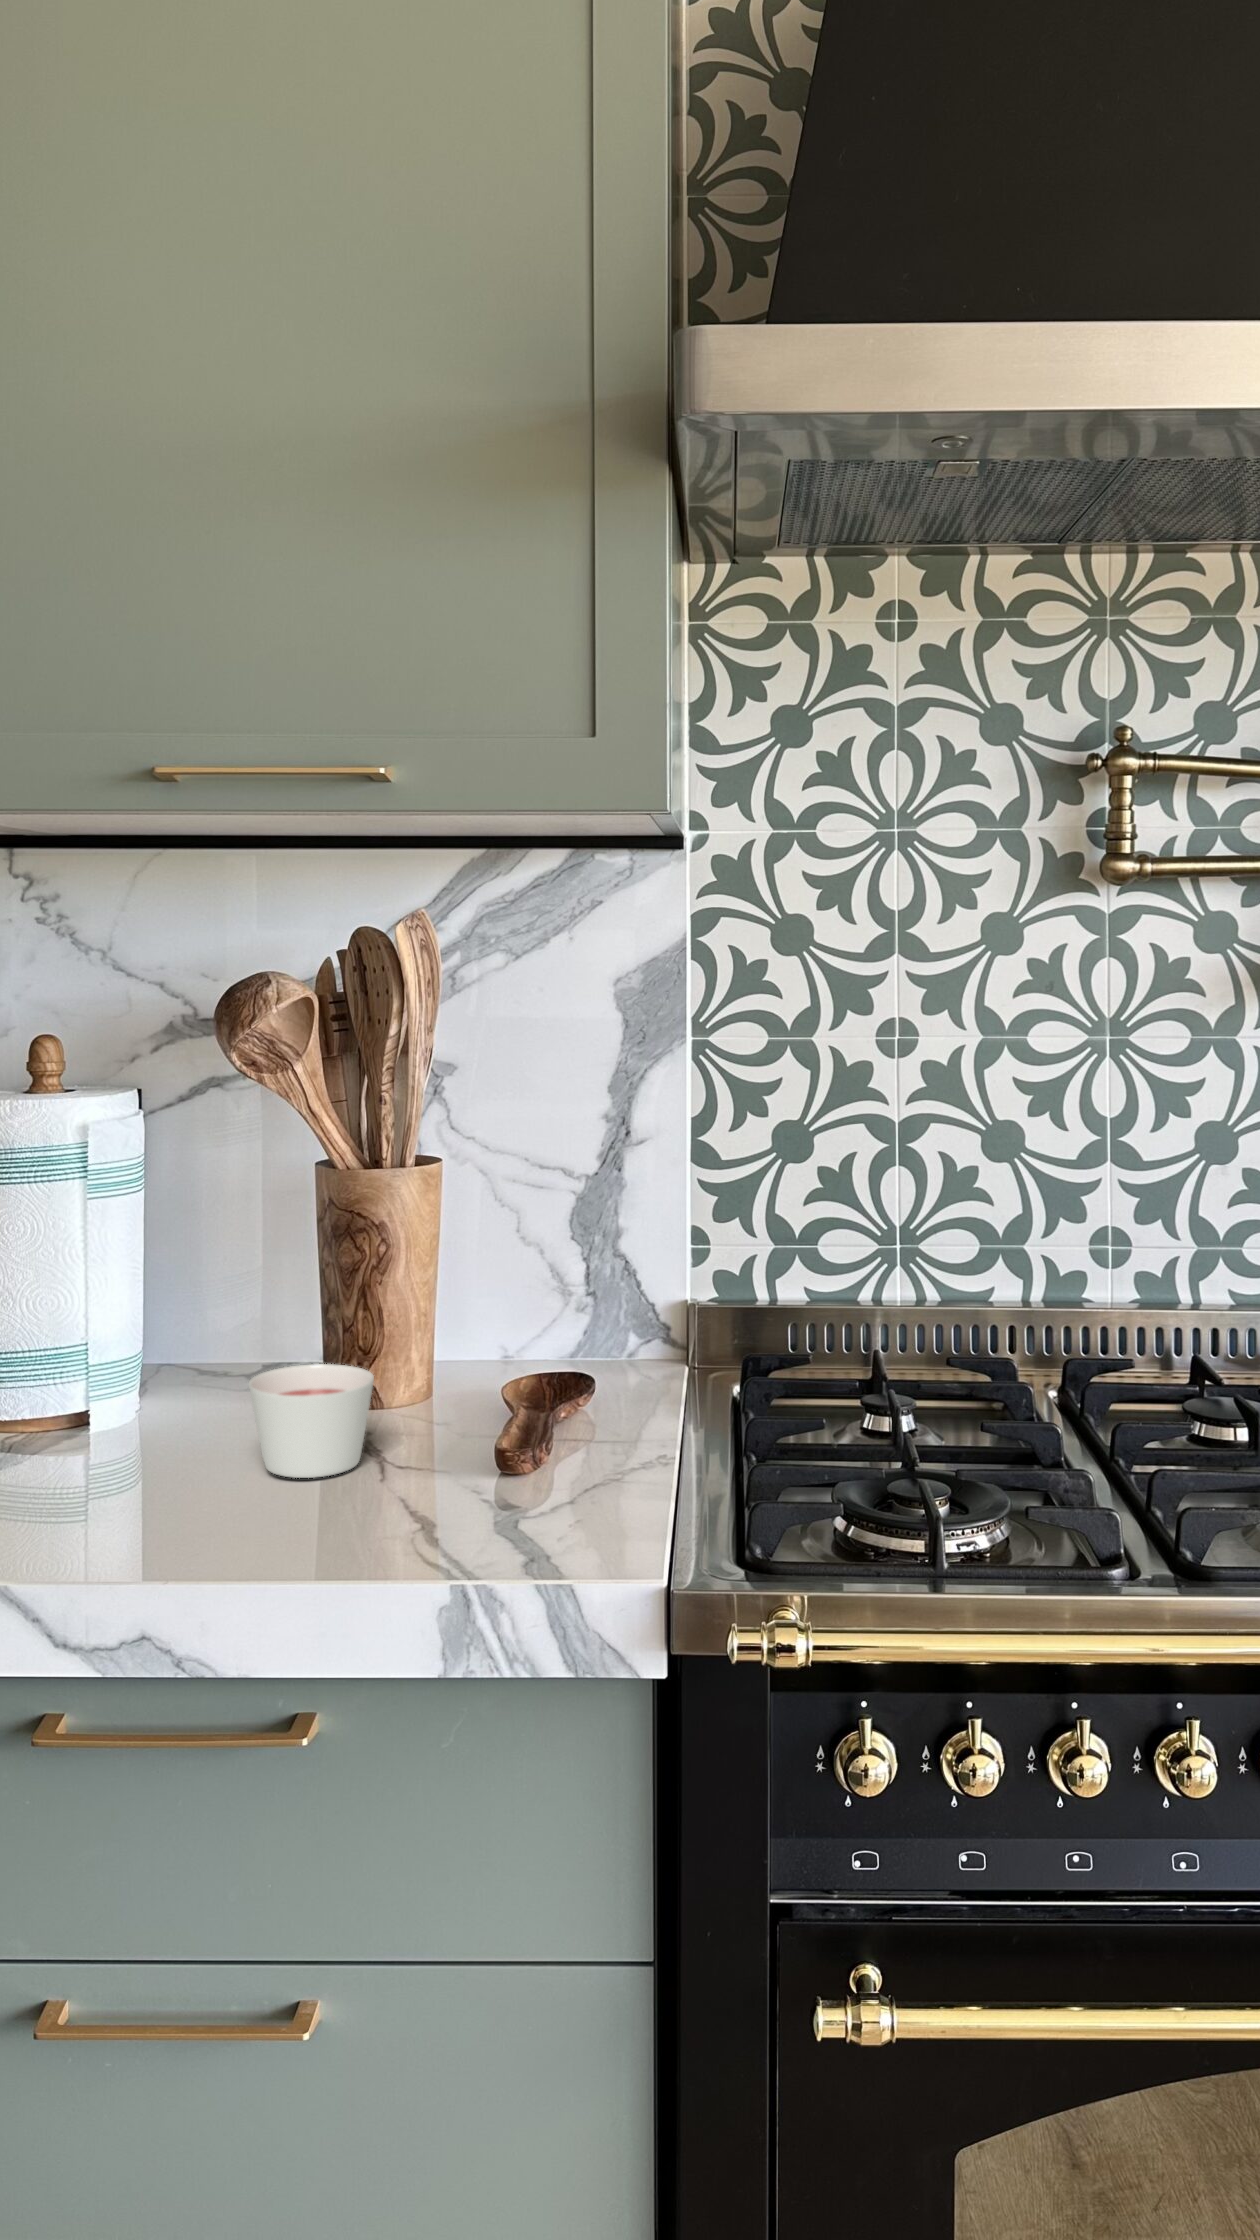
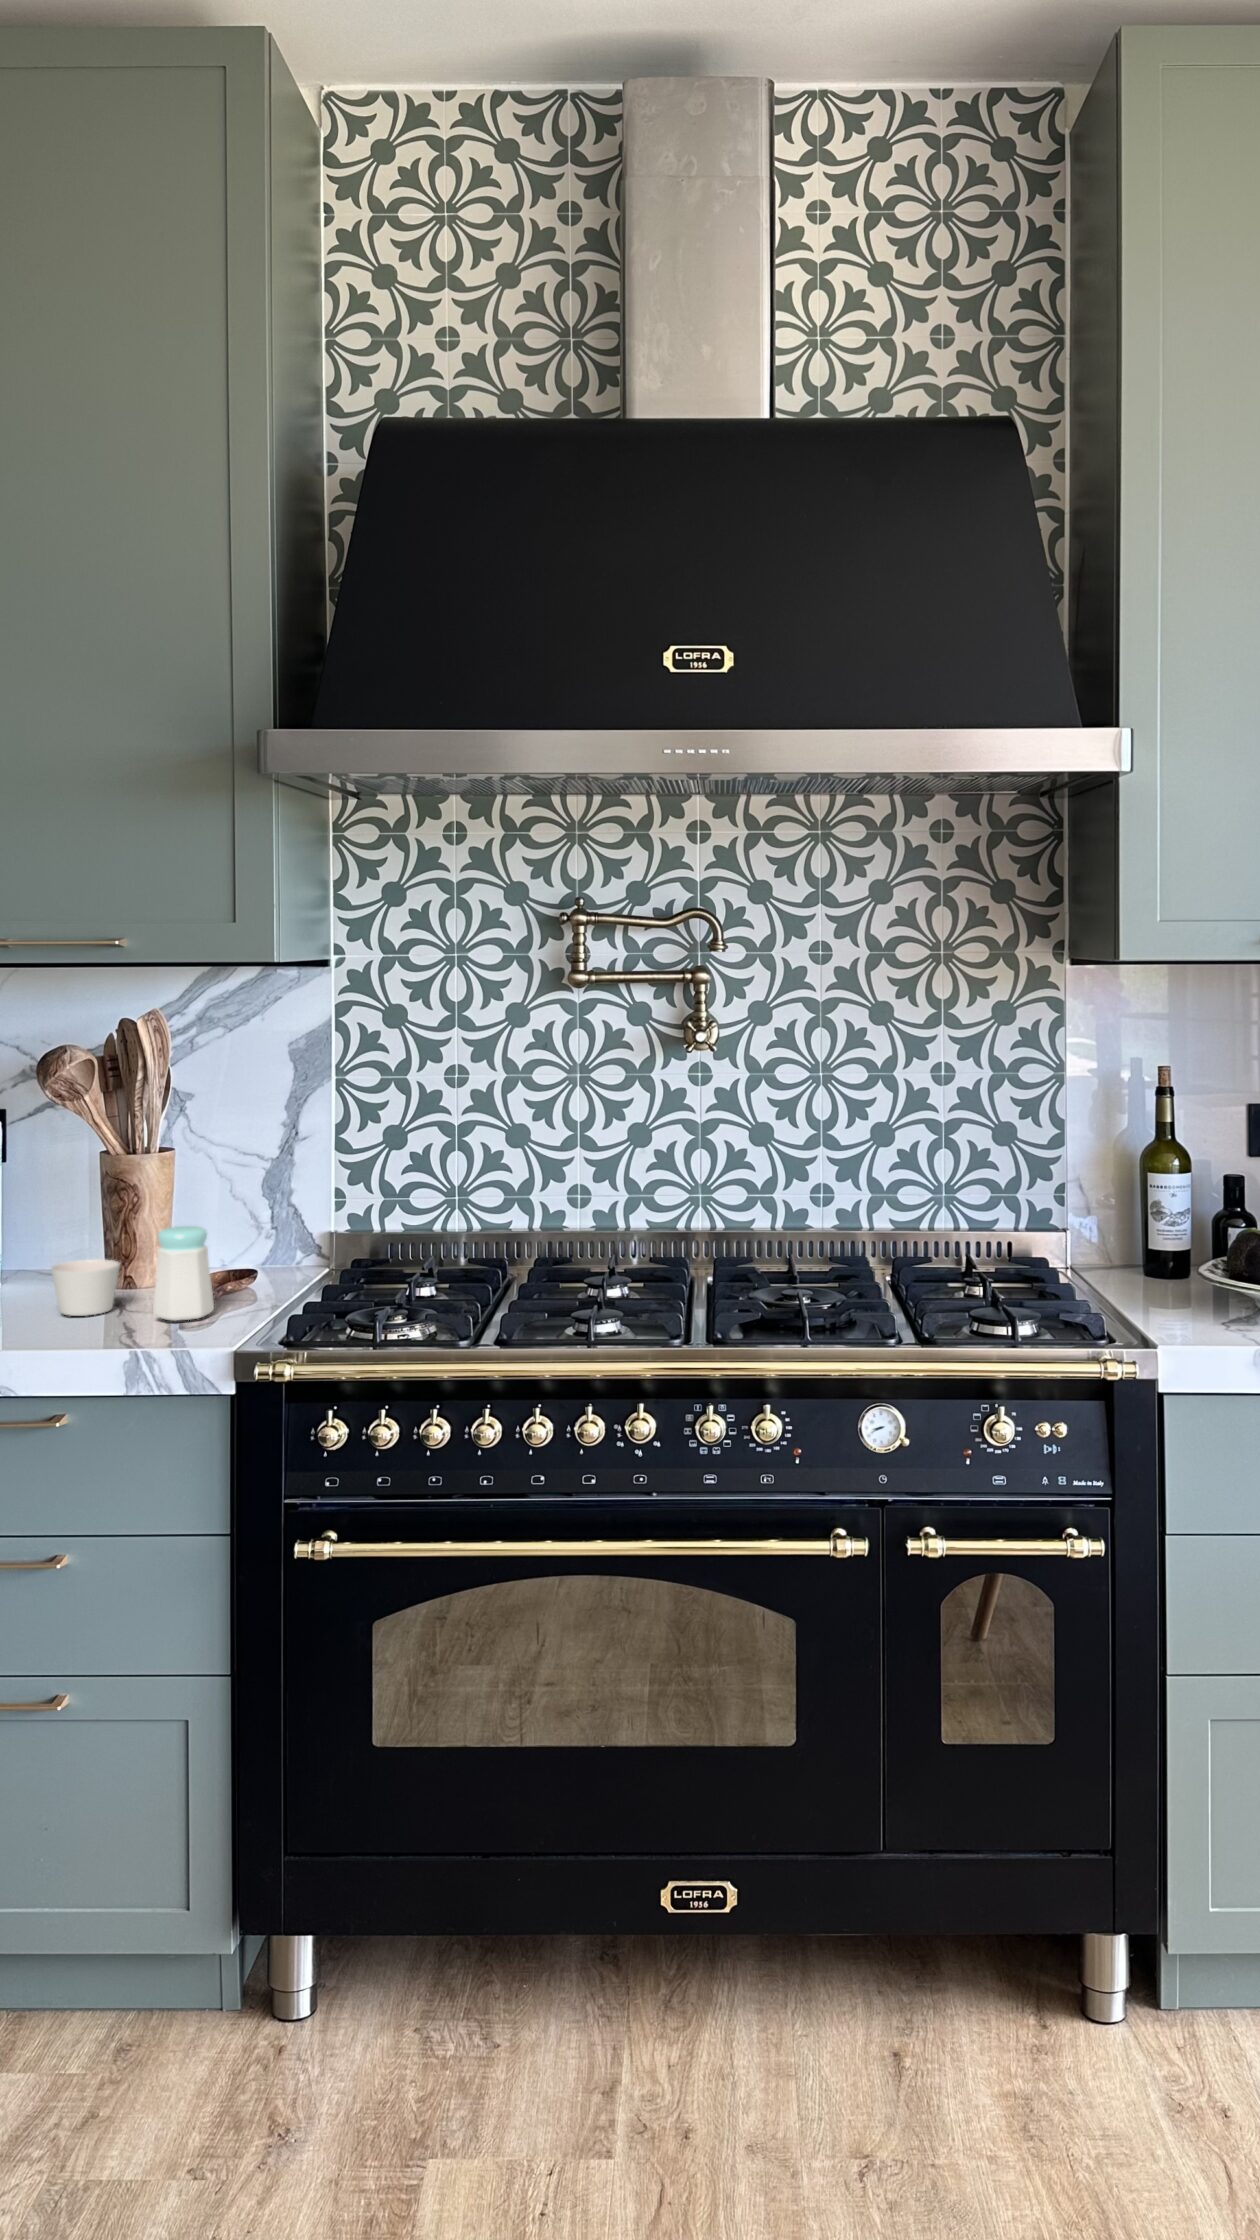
salt shaker: none [454,1310,564,1499] -> present [153,1226,214,1321]

